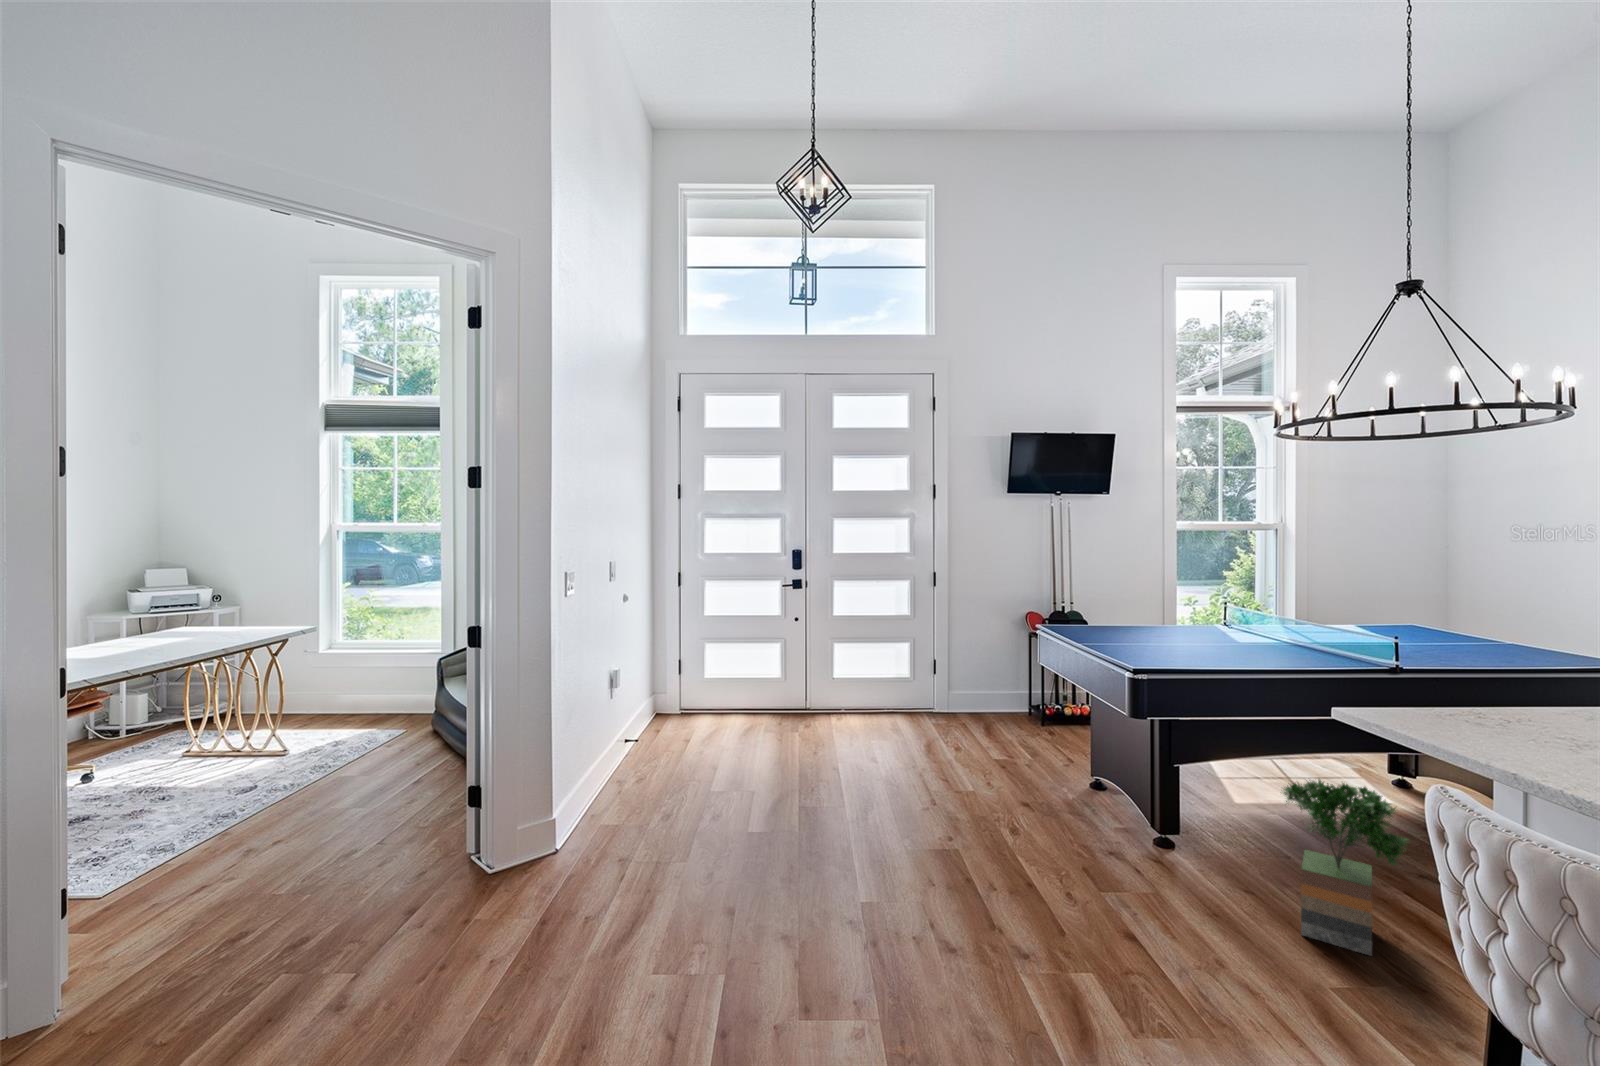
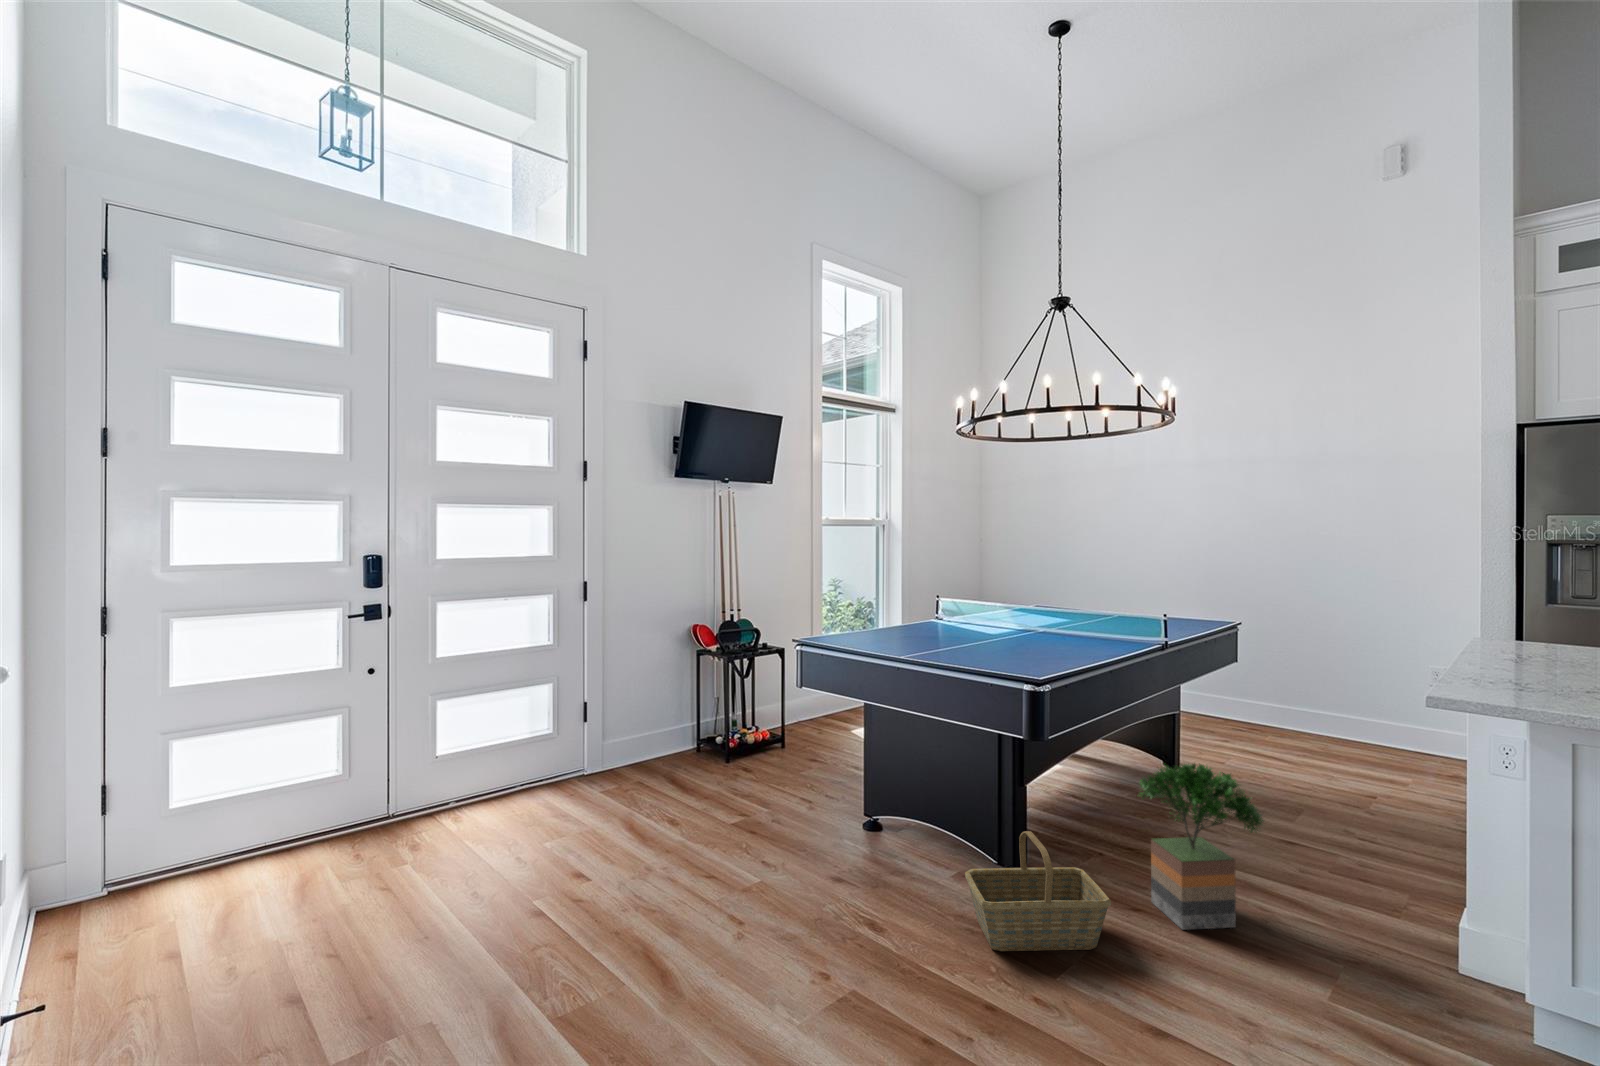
basket: none [1080,801,1209,911] -> present [965,831,1111,951]

